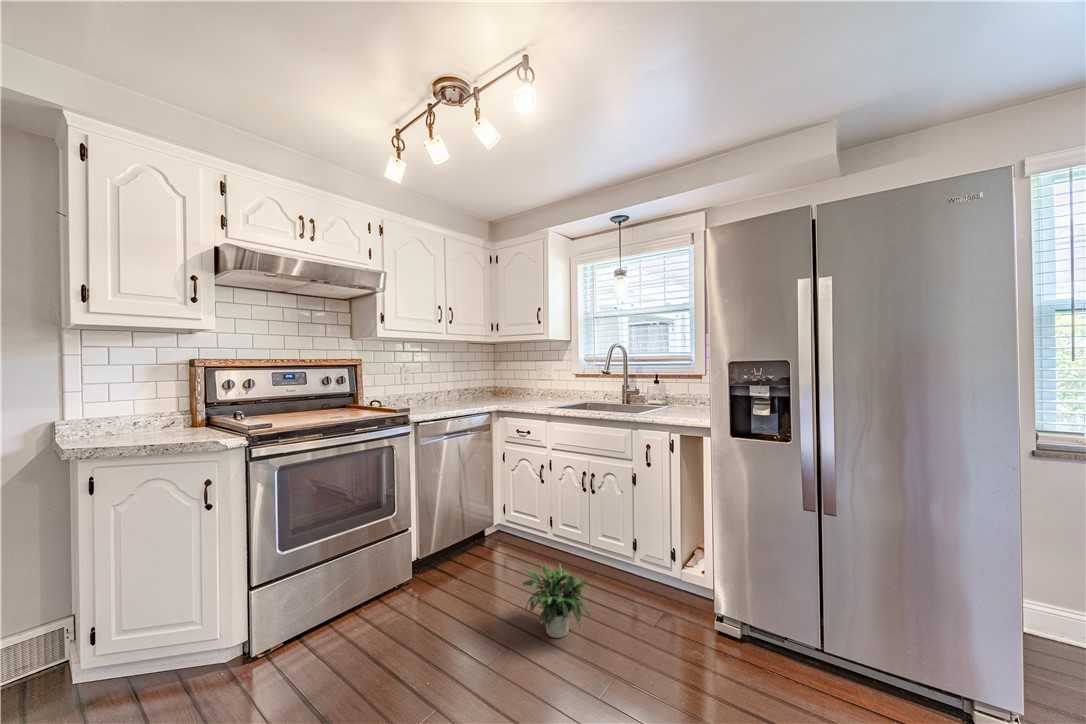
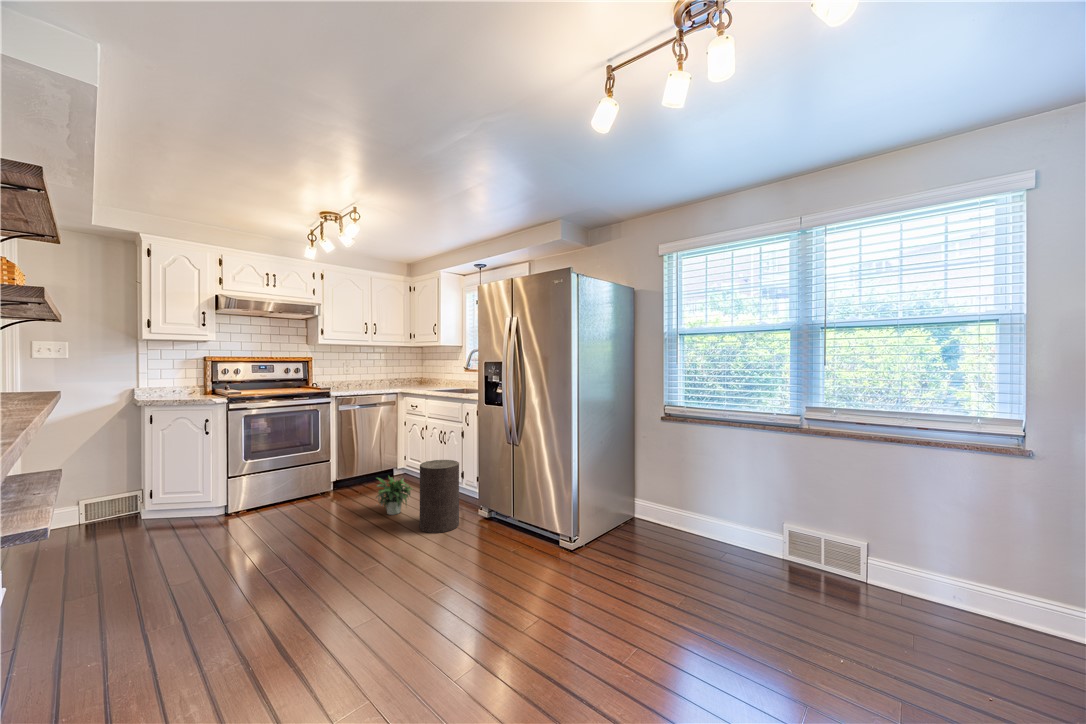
stool: none [633,538,709,694] -> present [420,460,459,533]

